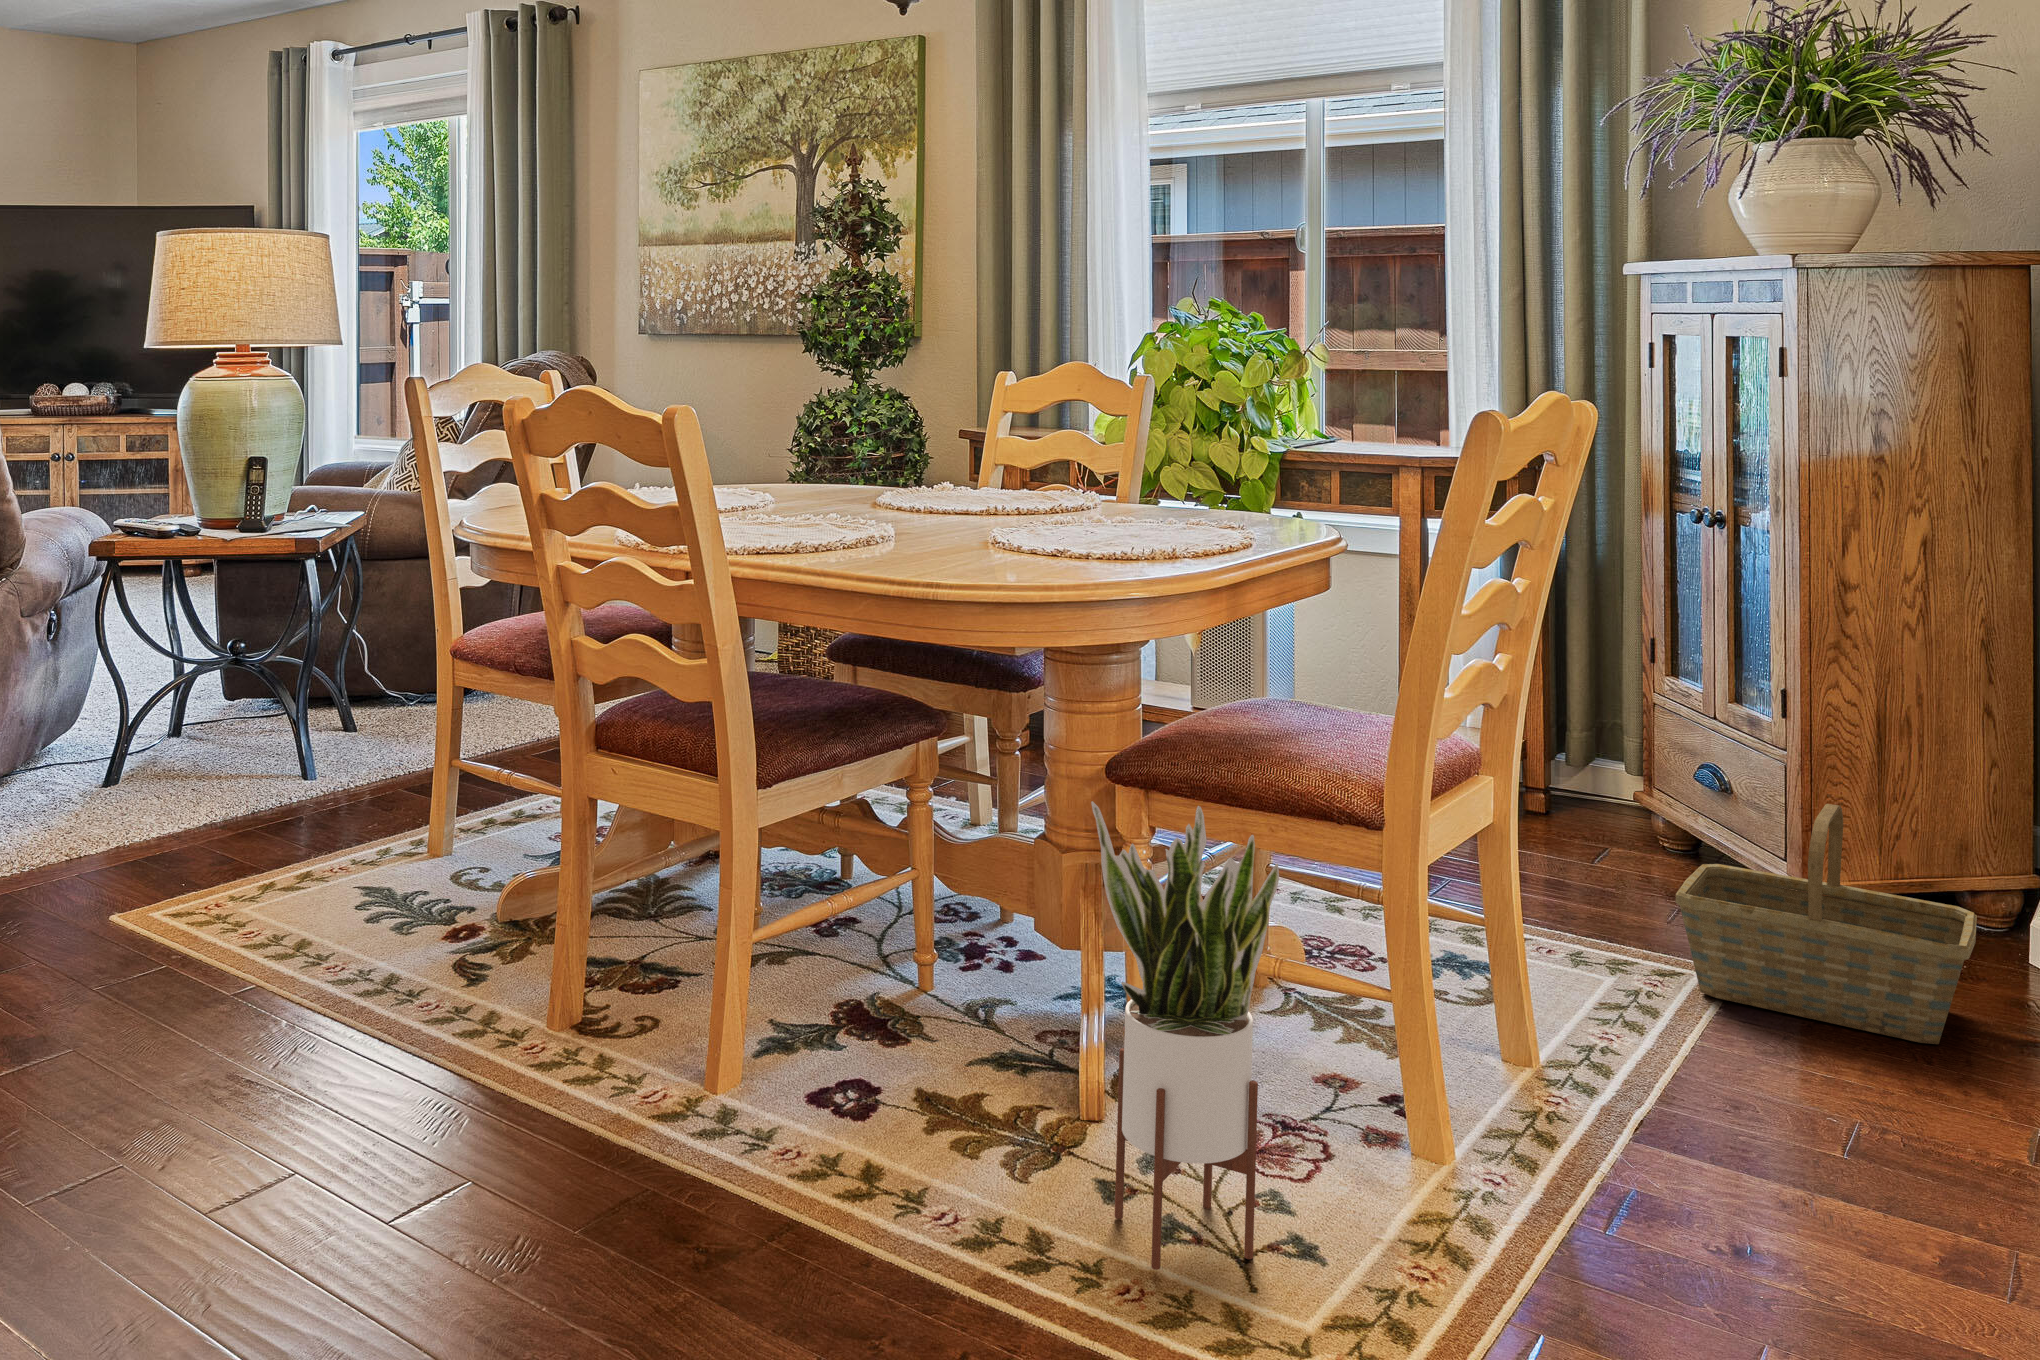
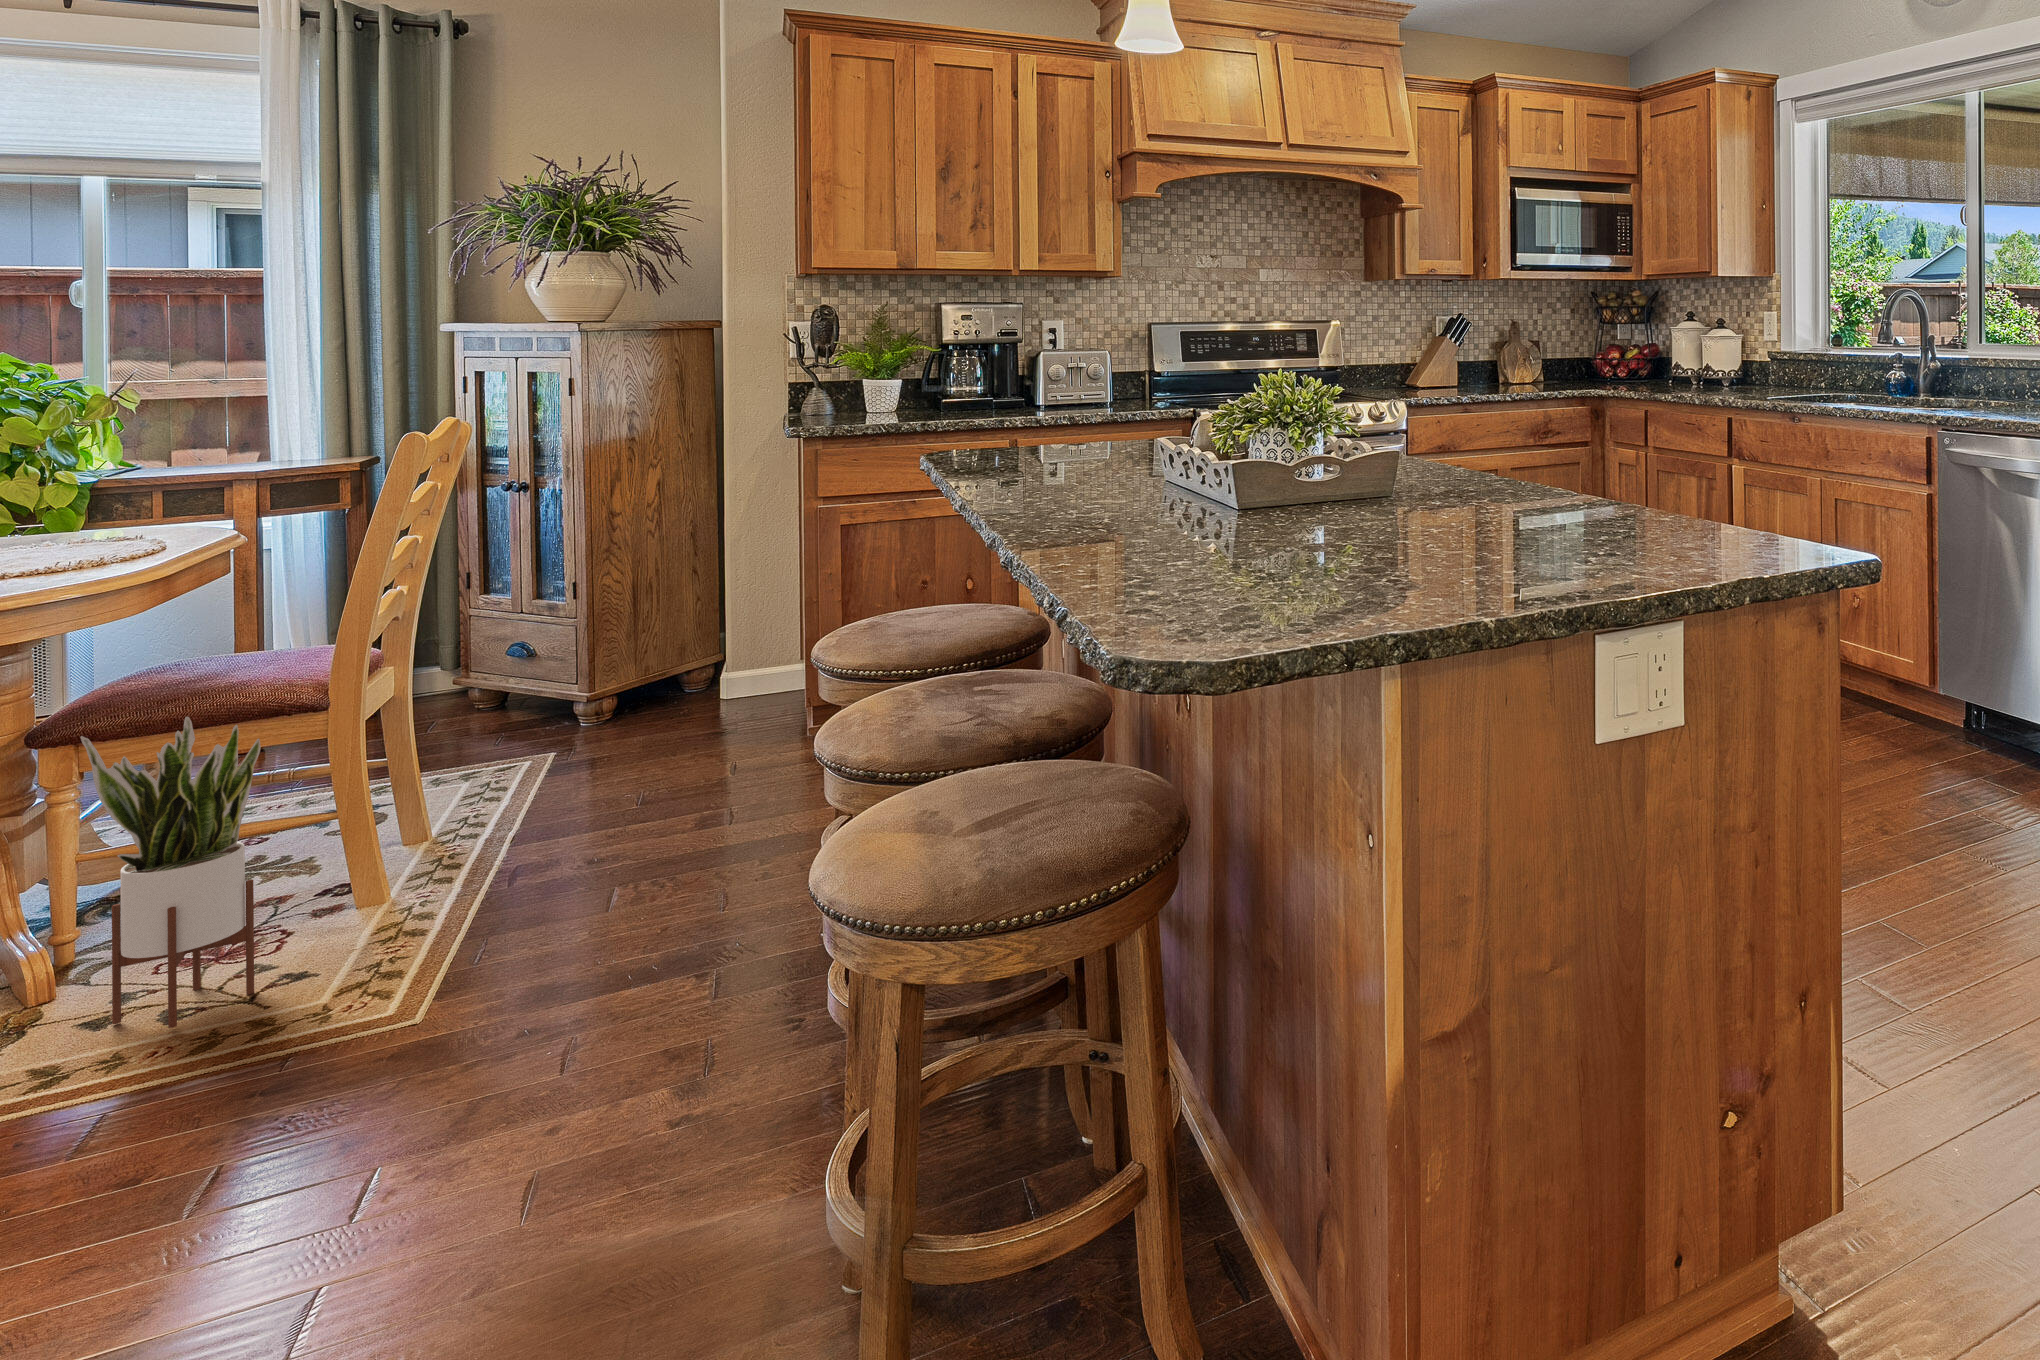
basket: present [1676,804,1977,1044] -> none [516,640,699,771]

